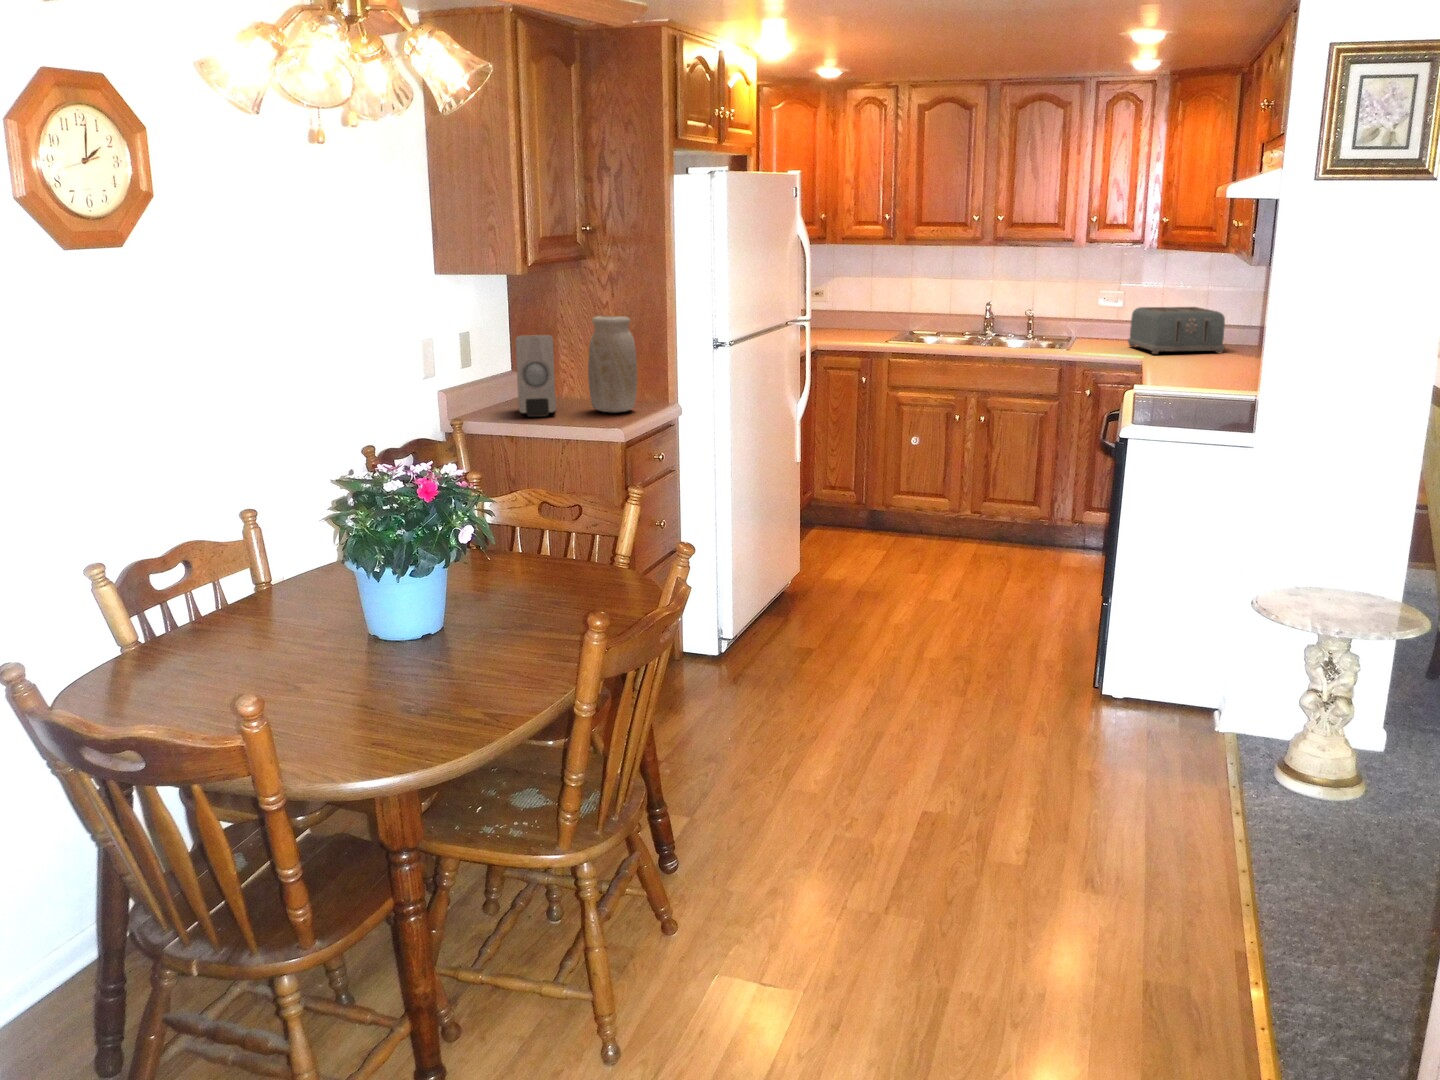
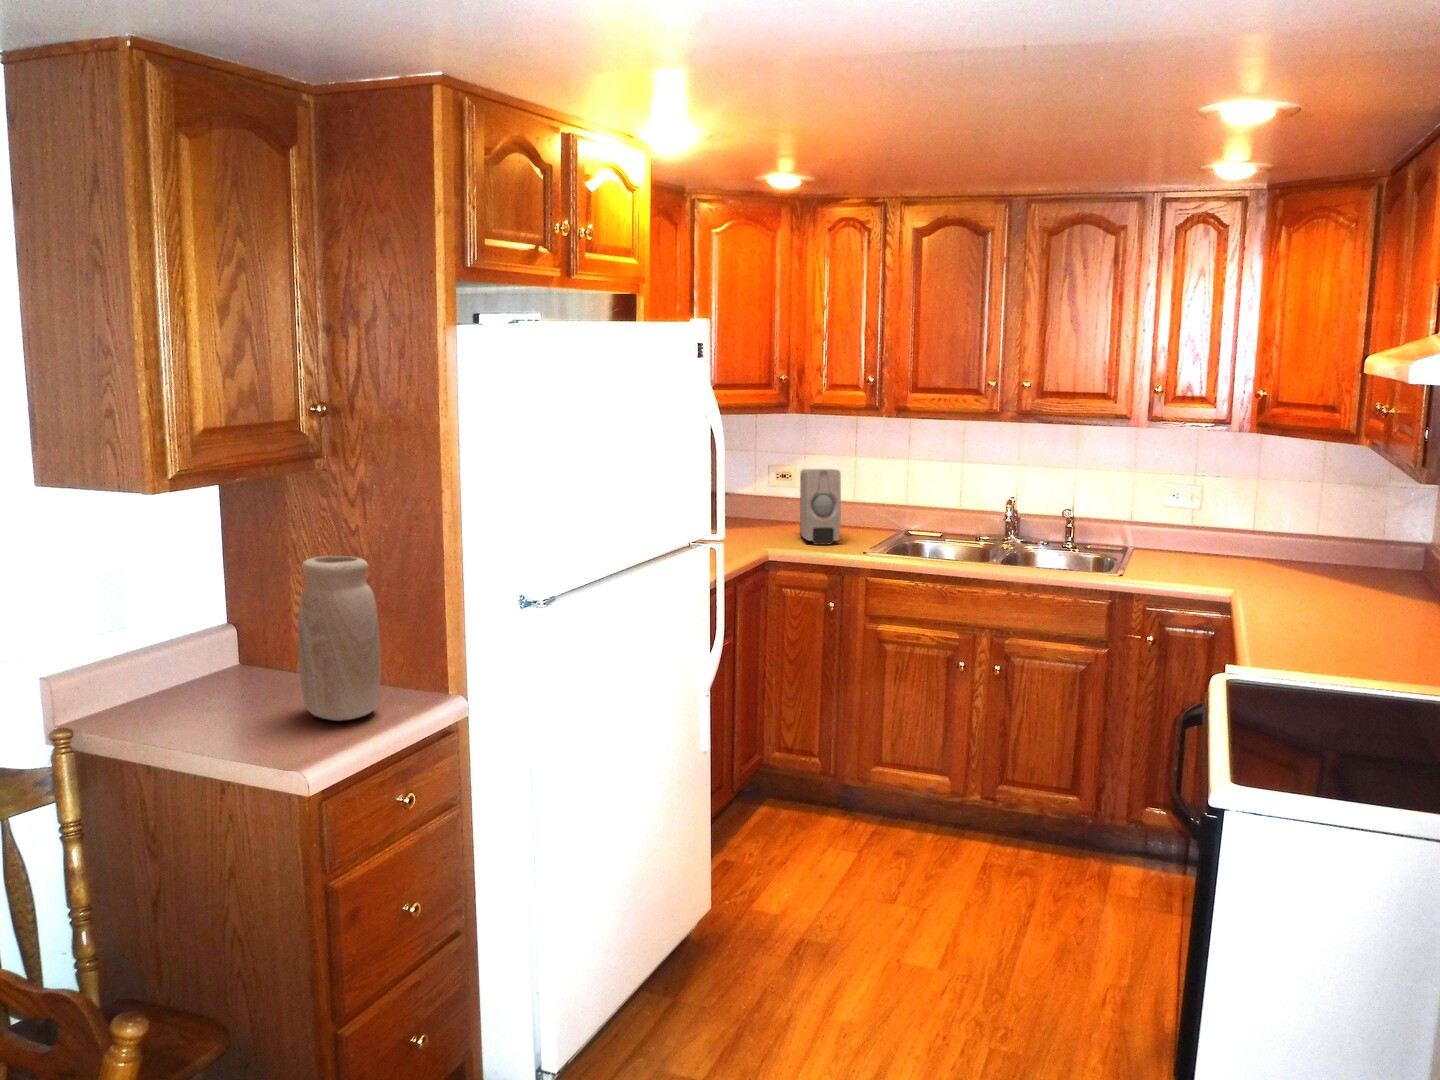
toaster: present [1128,307,1225,354] -> none [1208,513,1356,588]
soap dispenser: present [515,335,556,417] -> present [800,469,841,545]

